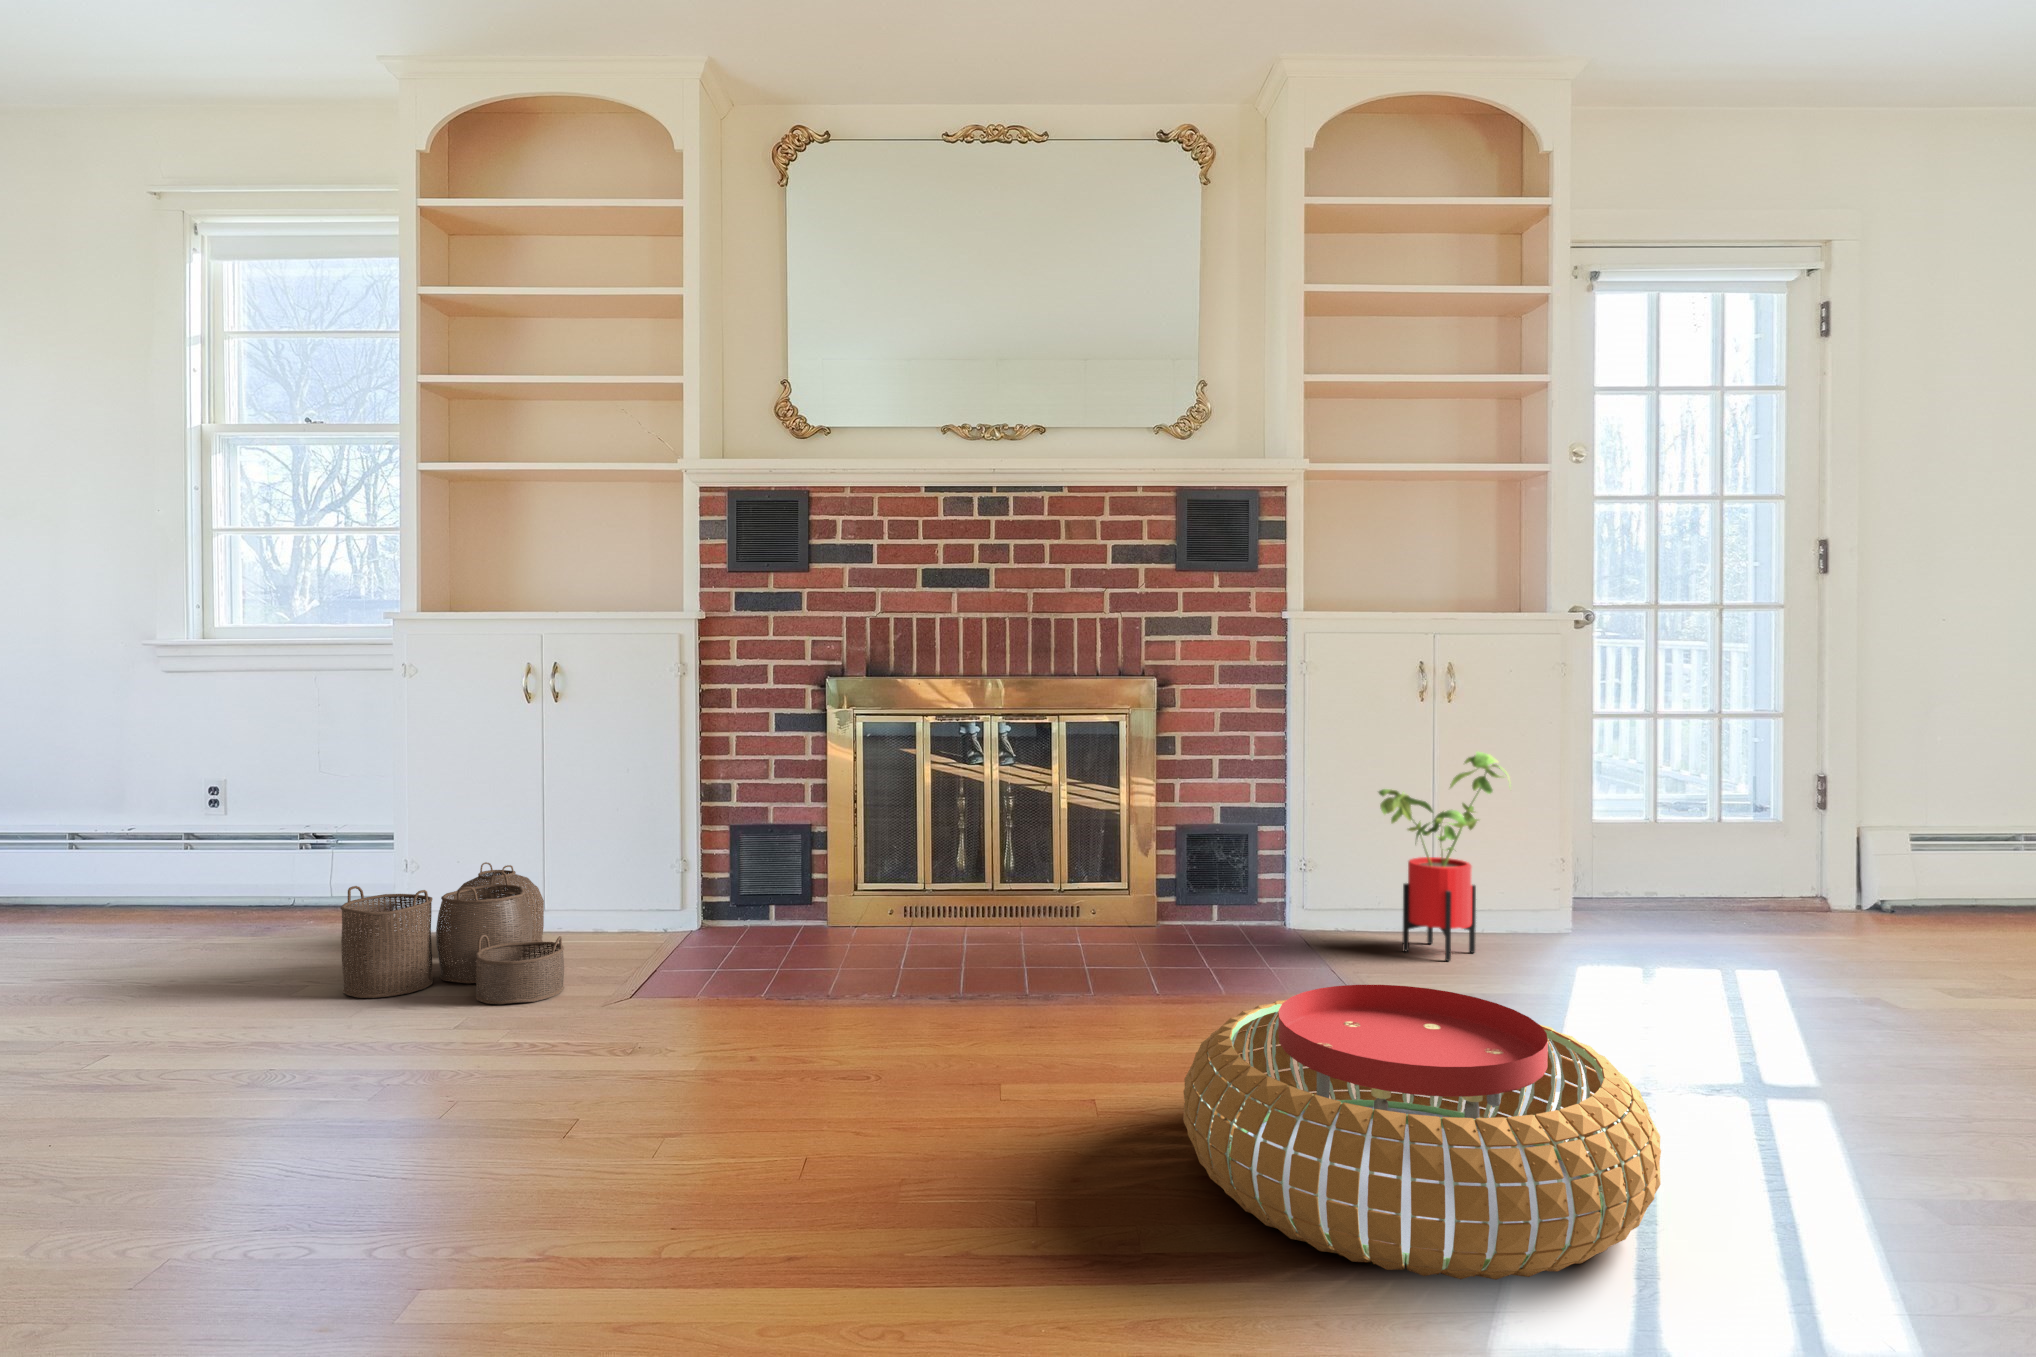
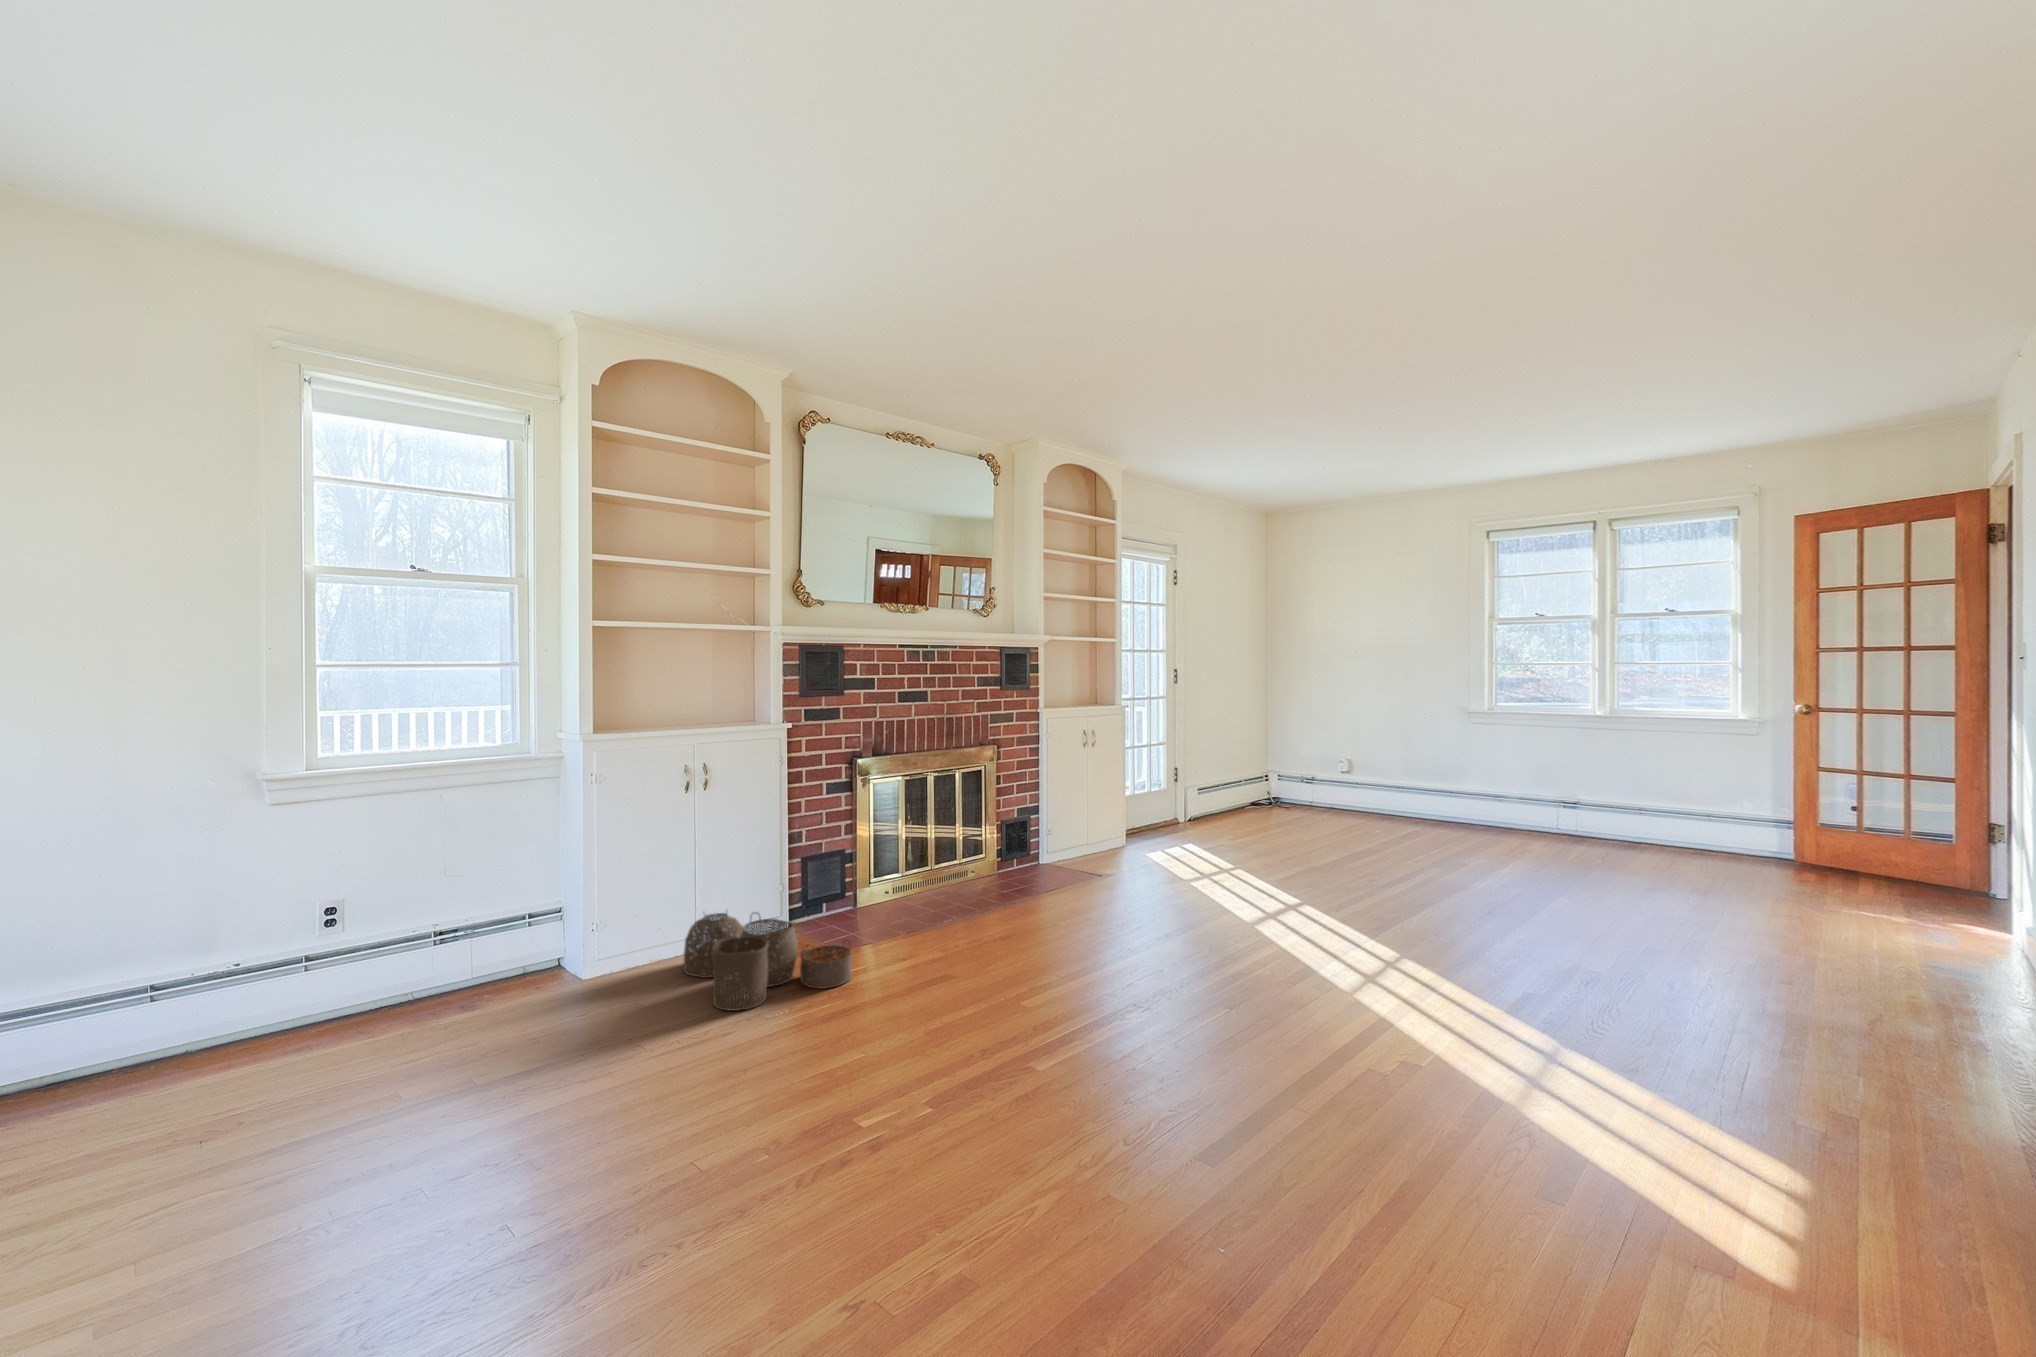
house plant: present [1379,752,1510,961] -> none [1085,770,1141,863]
pouf: present [1183,985,1661,1280] -> none [1201,868,1357,954]

